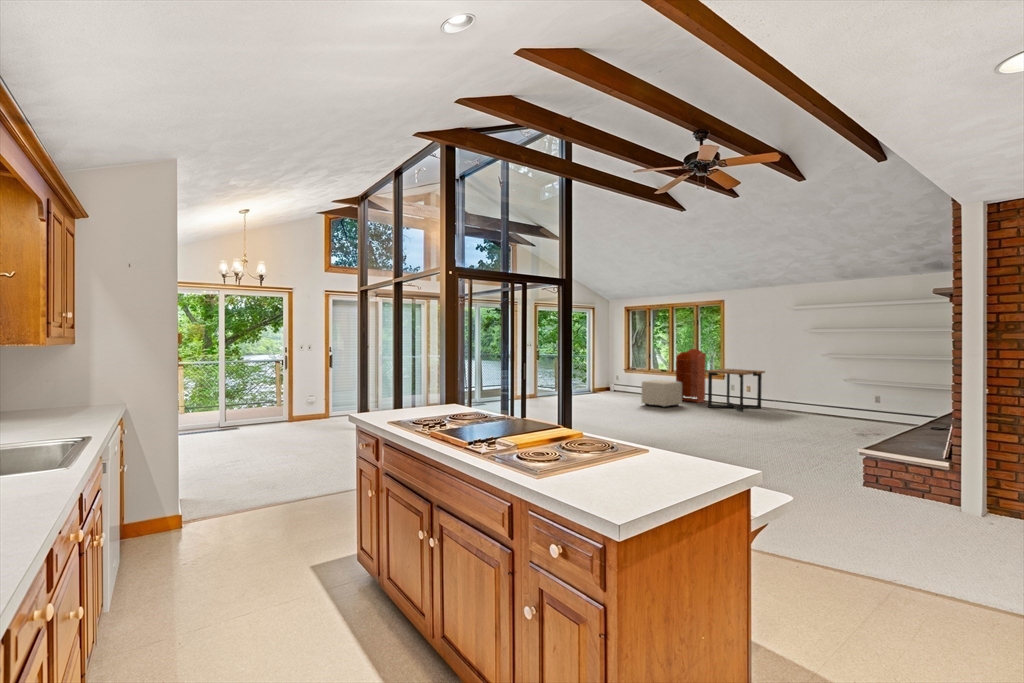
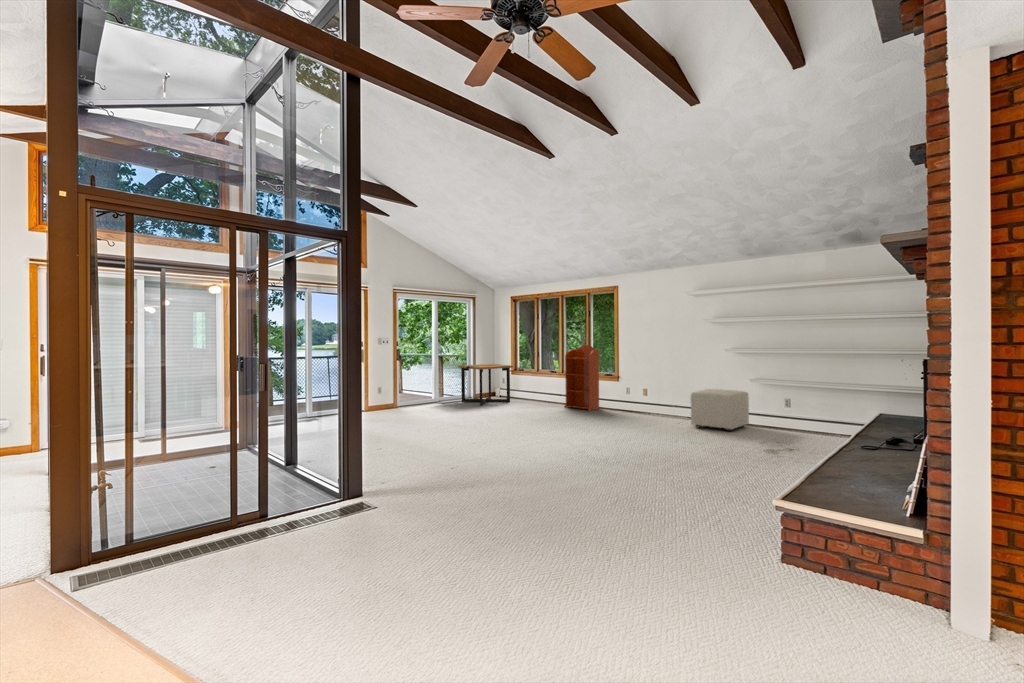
side table: present [705,369,765,412] -> present [458,364,513,406]
ottoman: present [641,380,682,408] -> present [691,389,749,431]

